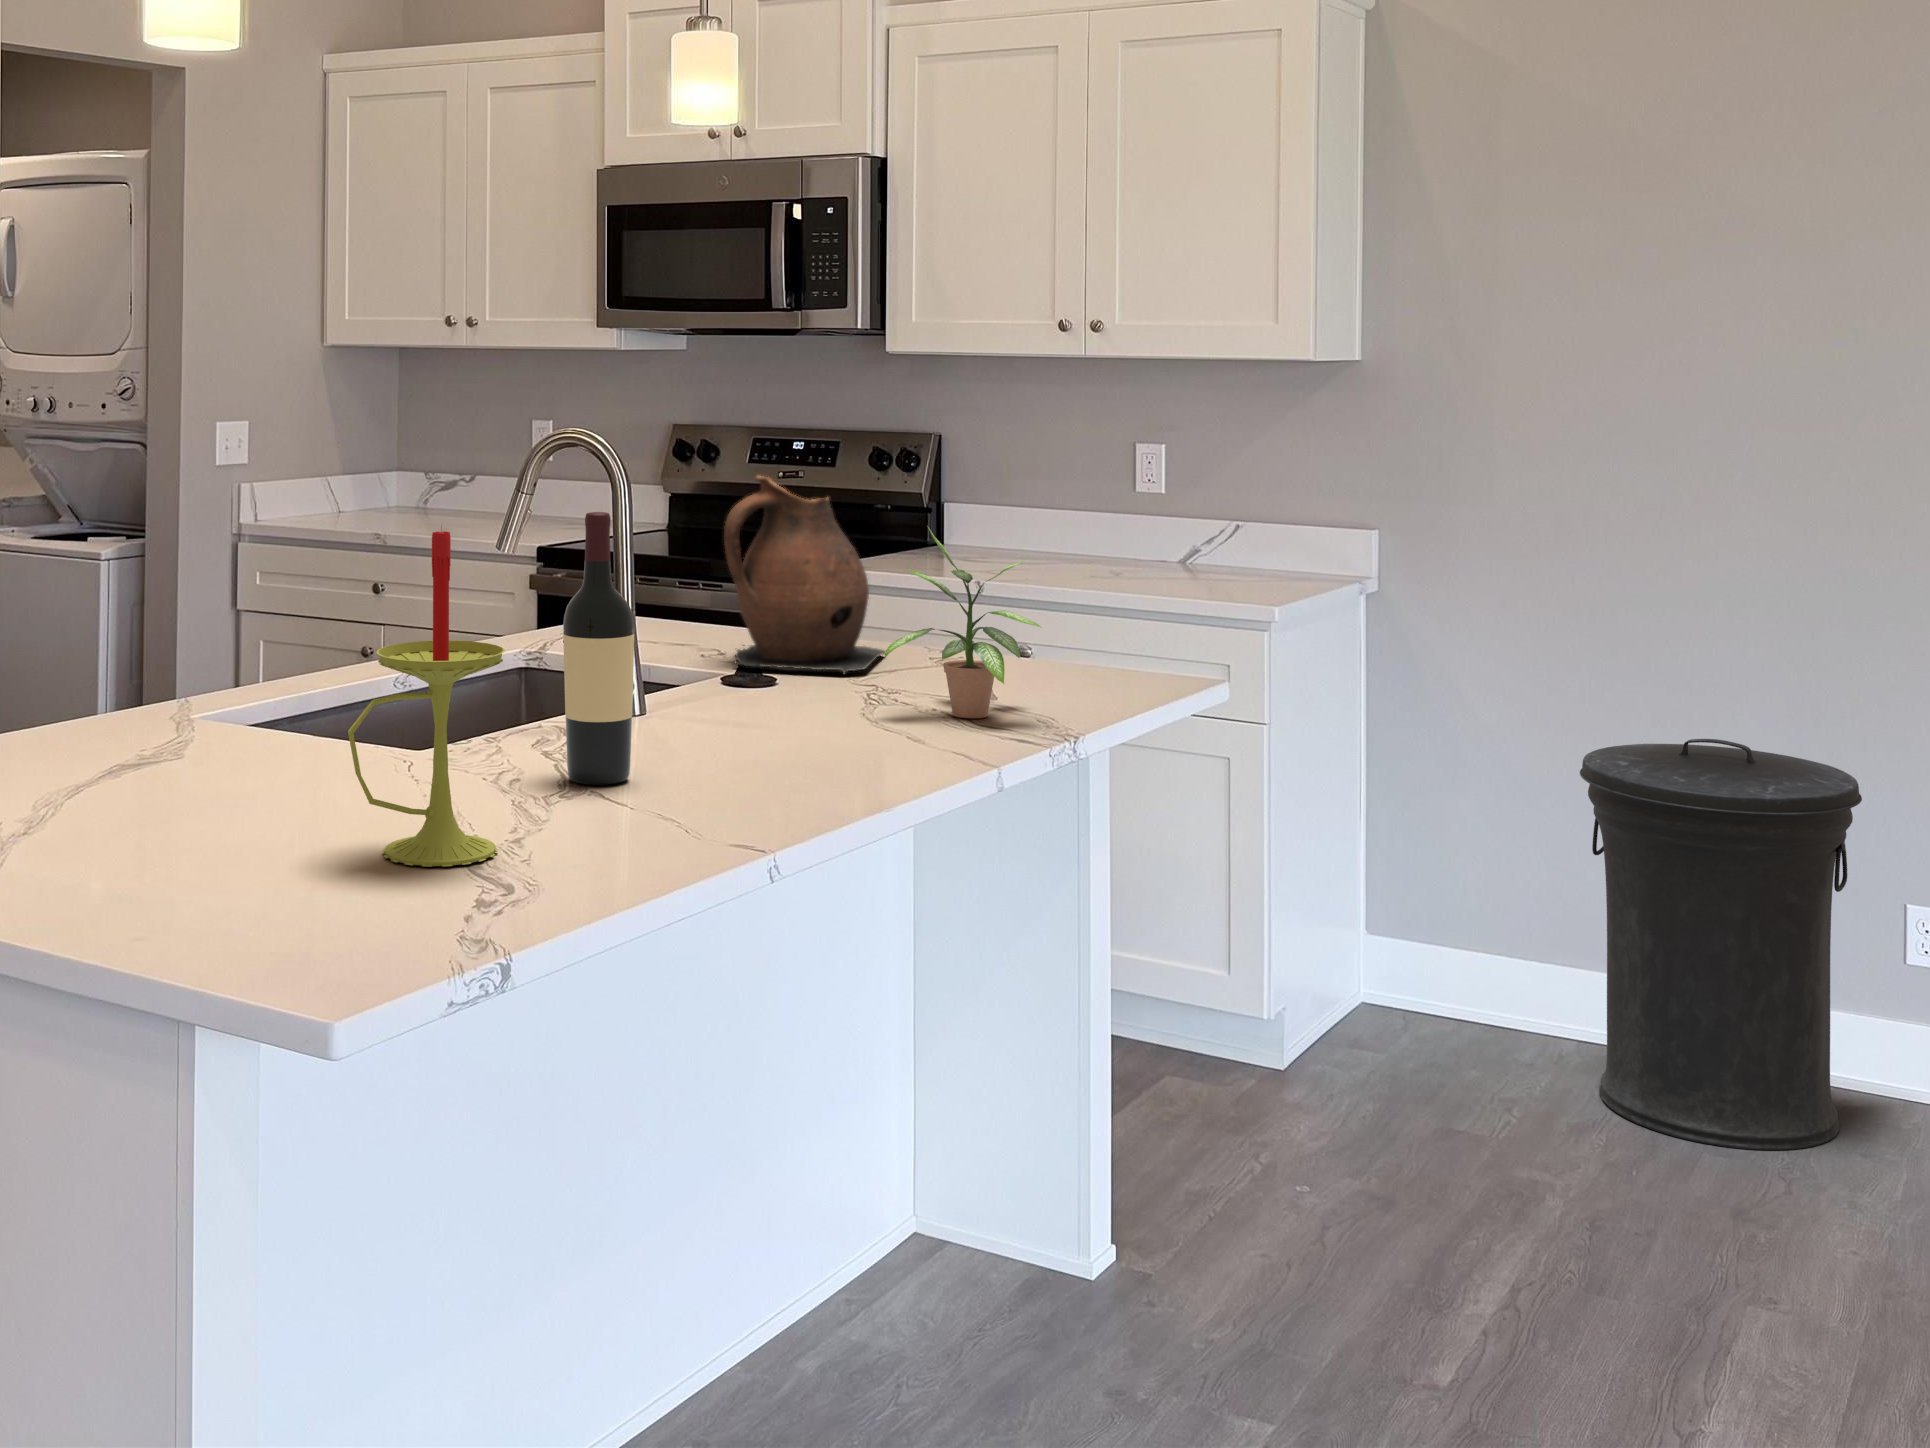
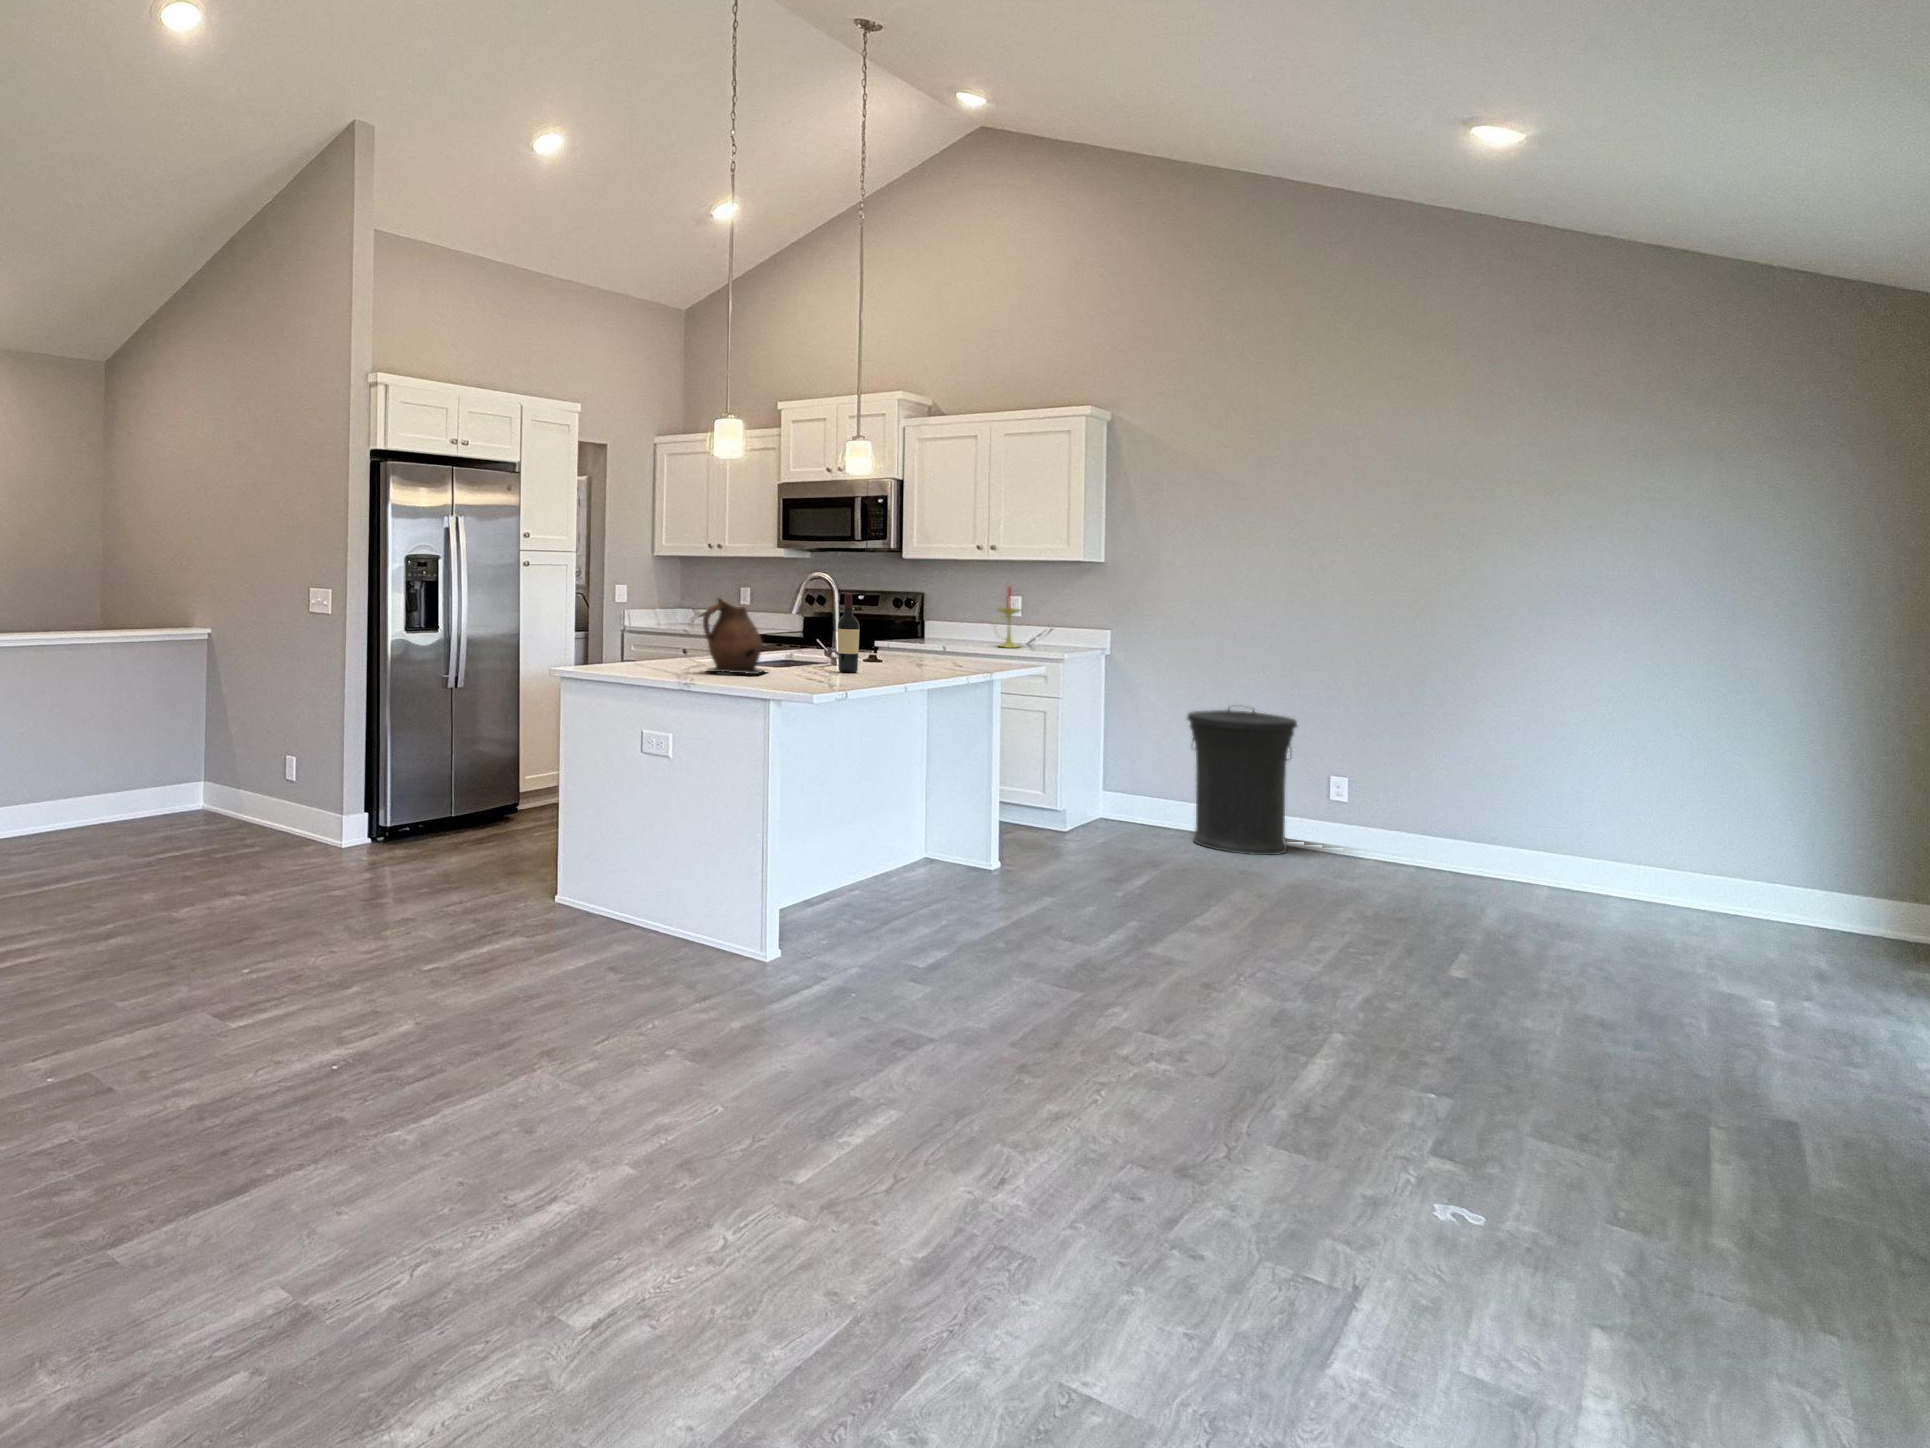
ceramic pitcher: present [724,476,885,674] -> present [703,598,765,674]
potted plant: present [884,527,1041,718] -> none [928,605,982,667]
candle: present [348,531,505,867] -> present [995,587,1021,648]

